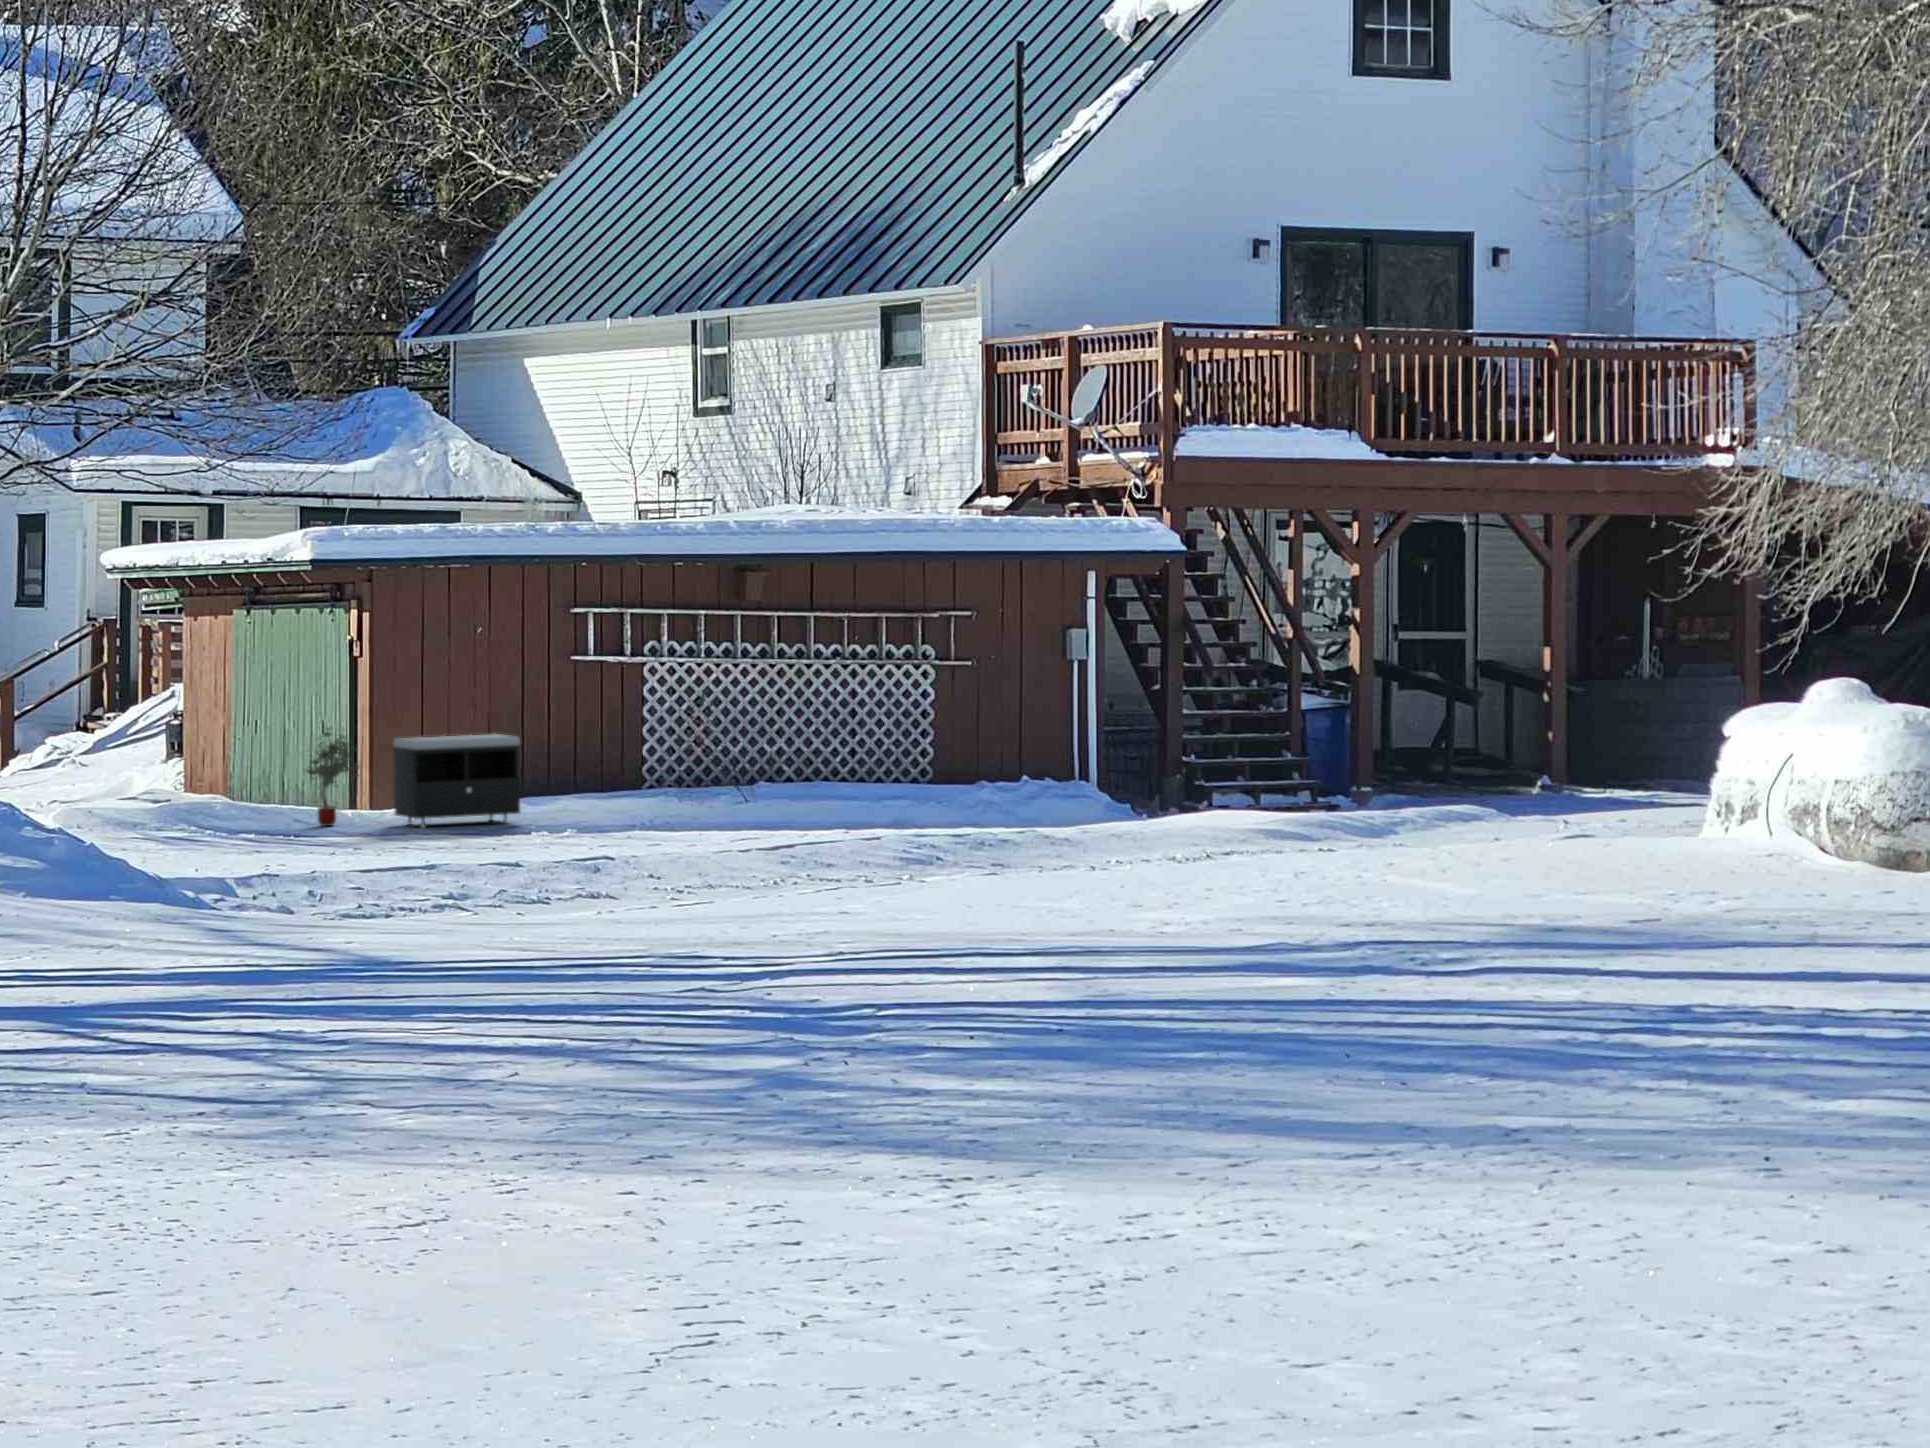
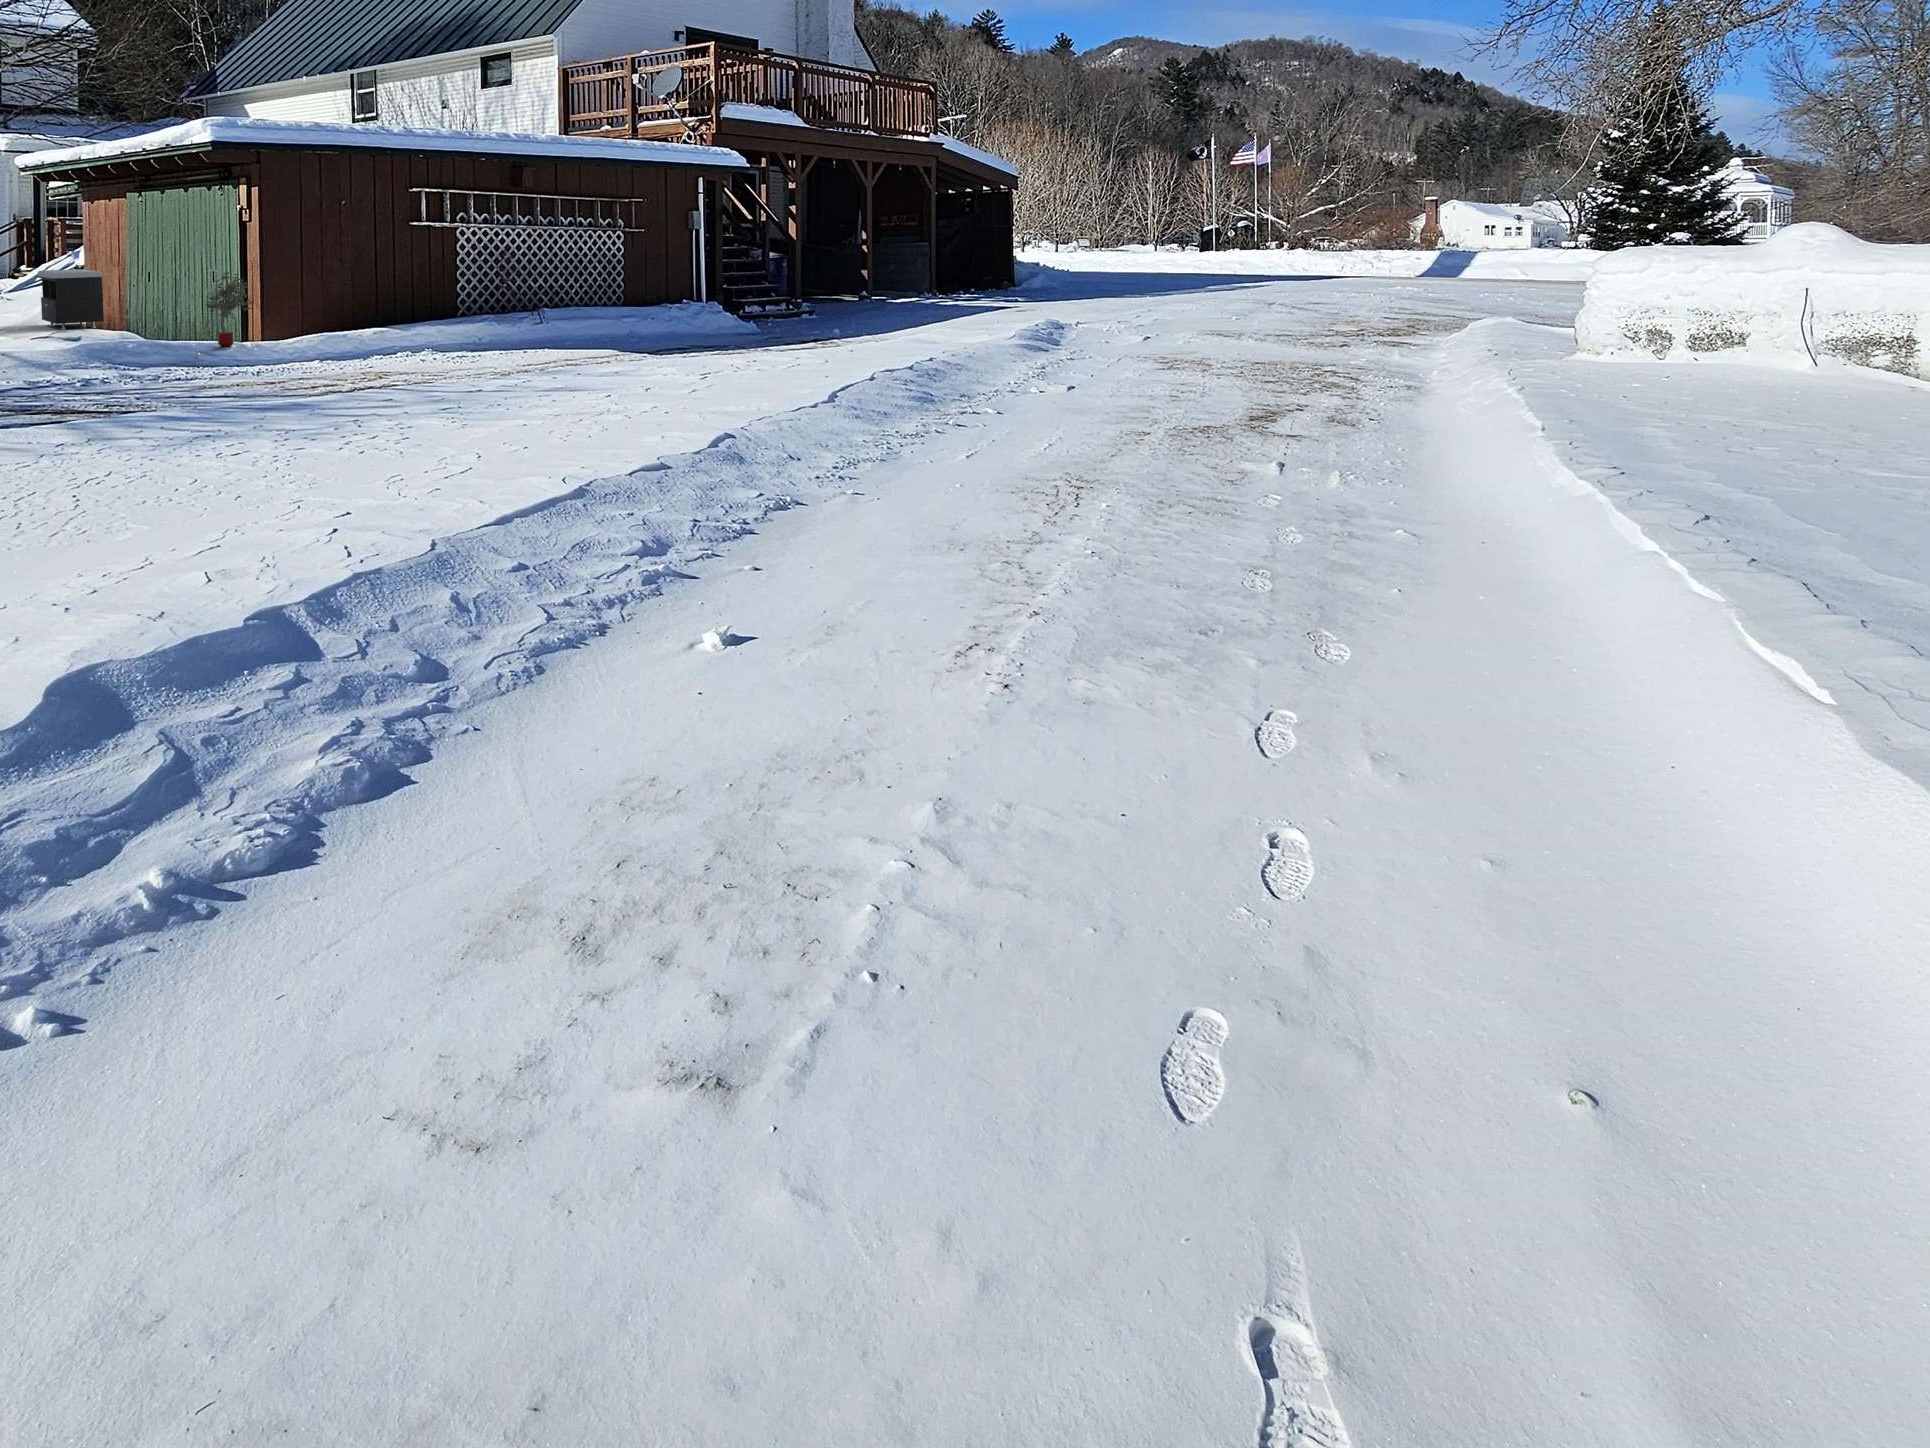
storage bench: present [393,734,520,827] -> present [37,269,104,329]

